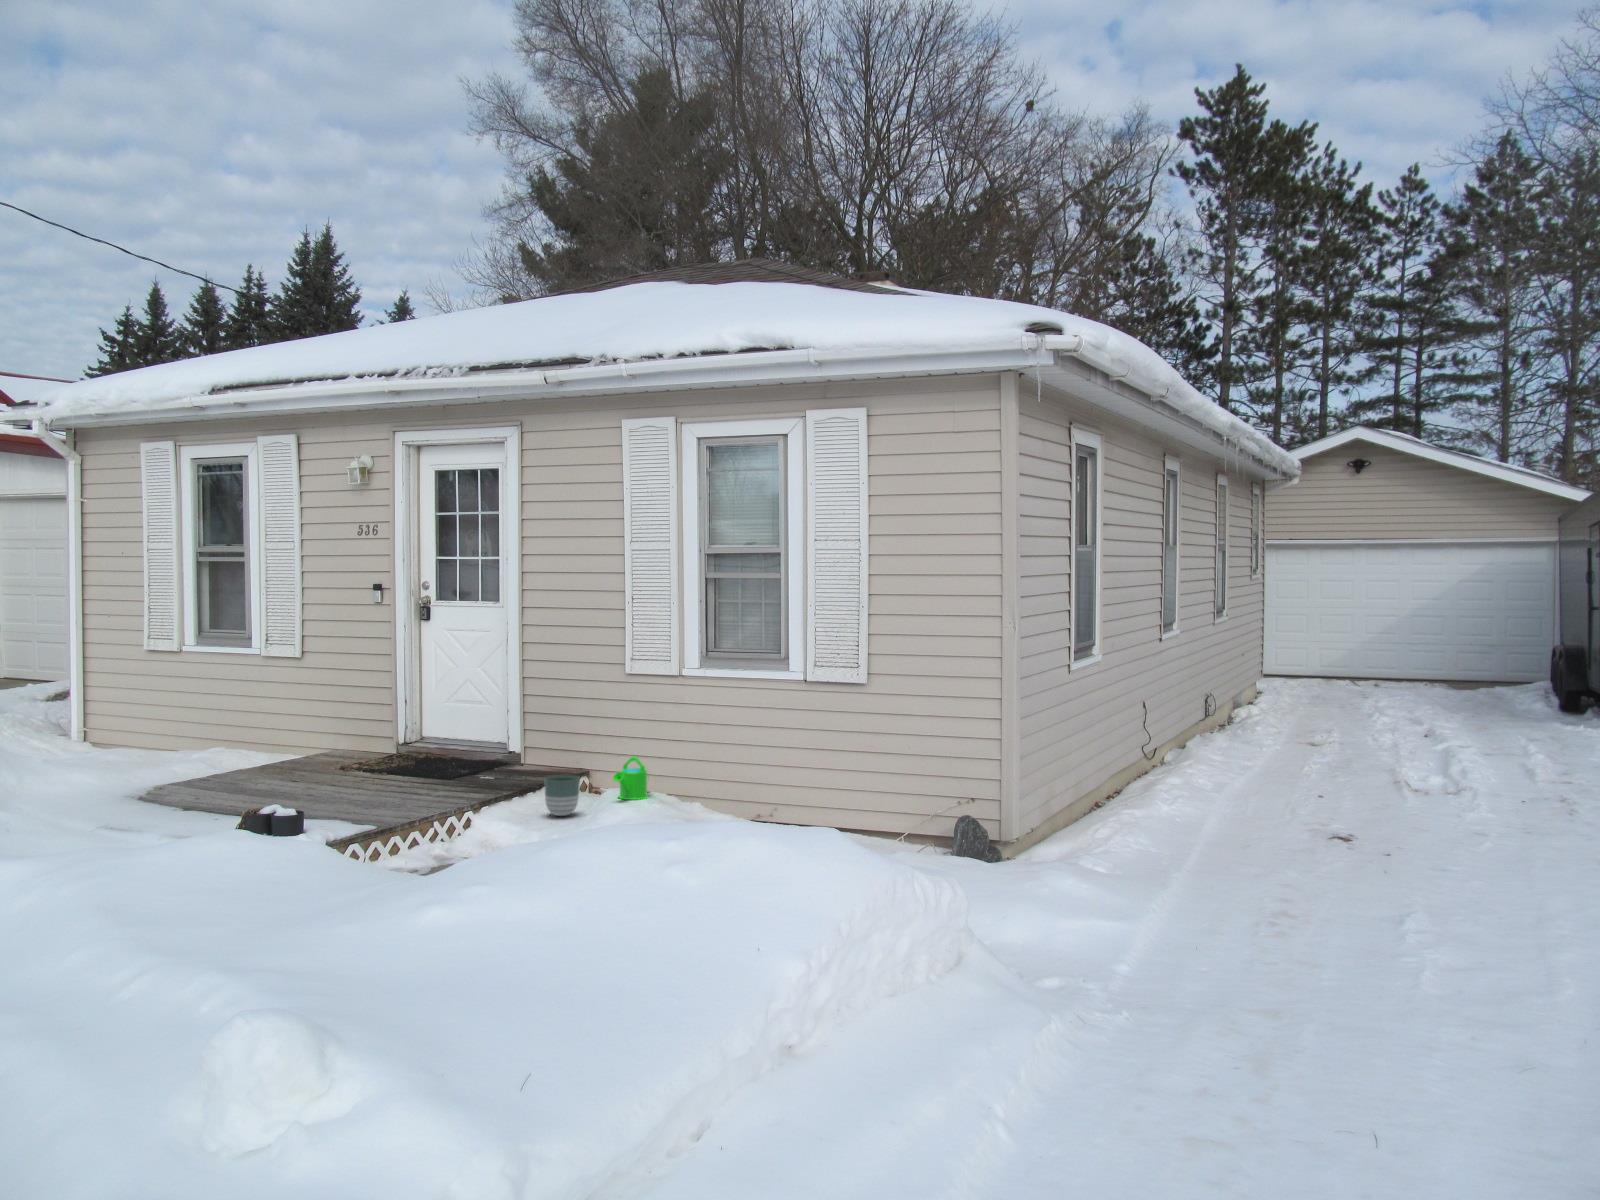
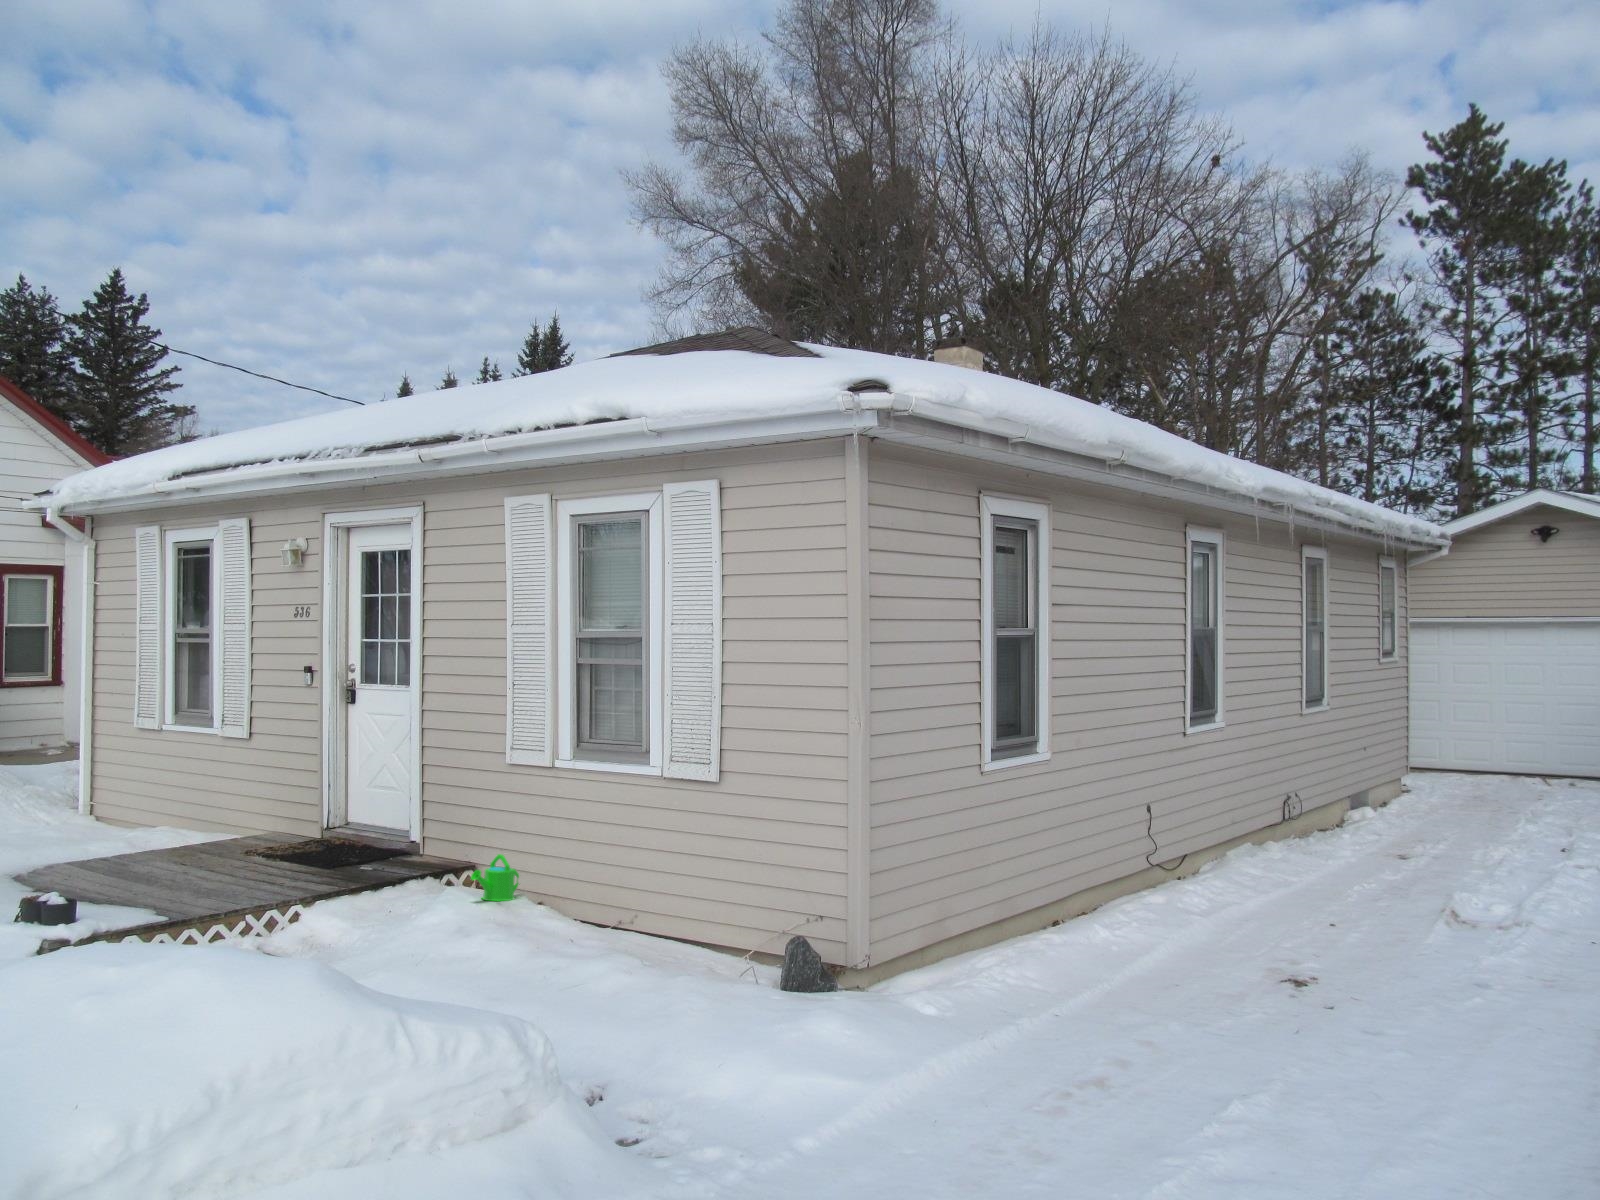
planter: present [544,775,580,816] -> none [381,869,420,913]

